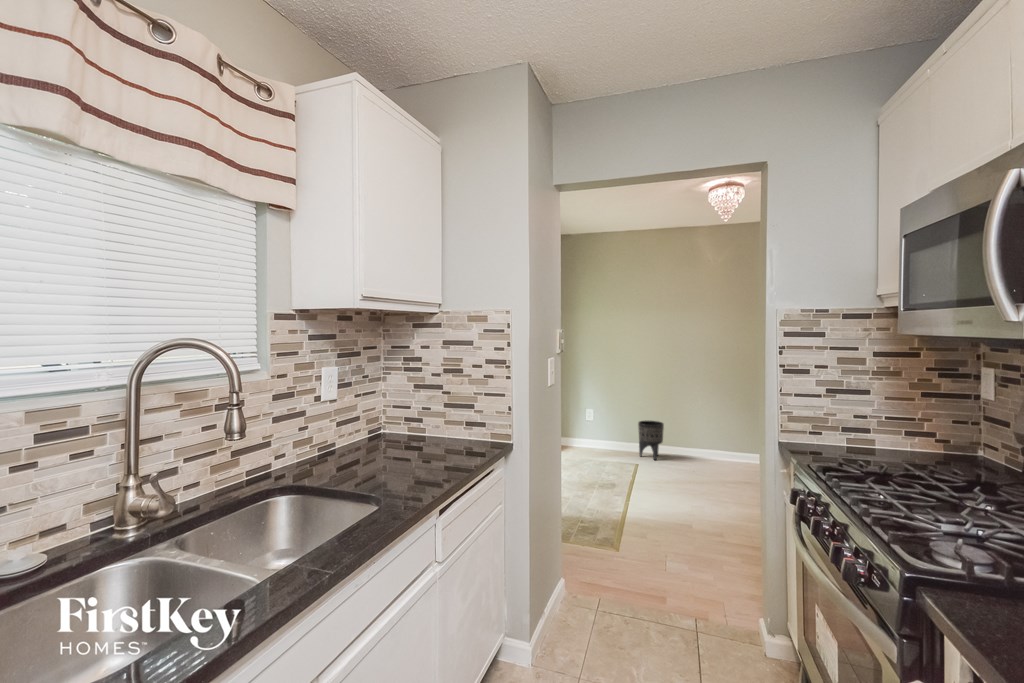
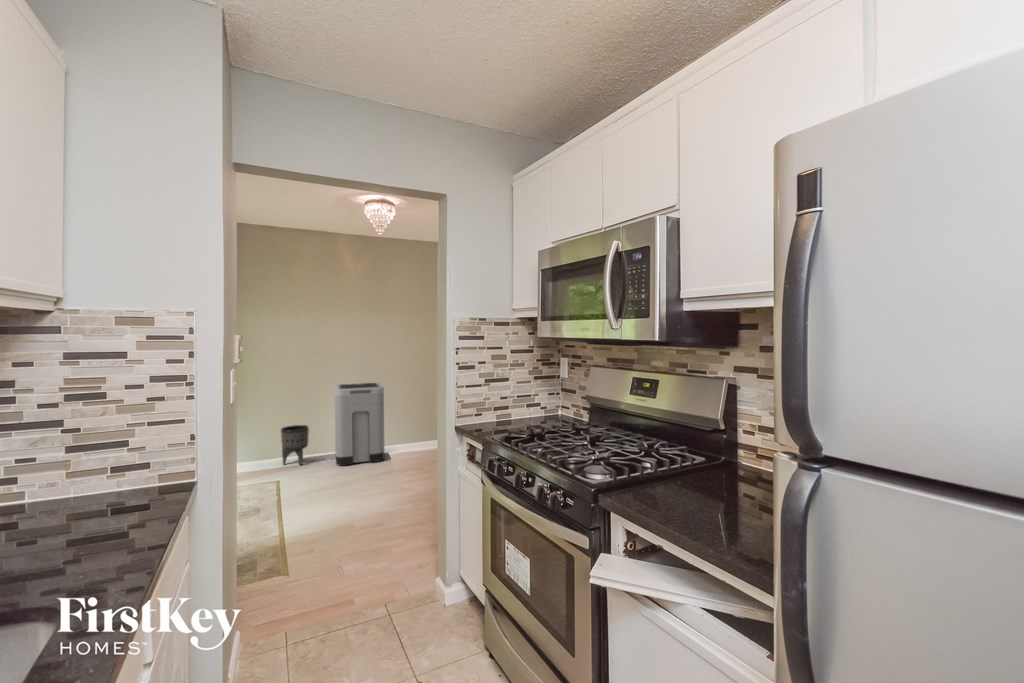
trash can: none [688,385,743,475] -> present [335,383,384,466]

